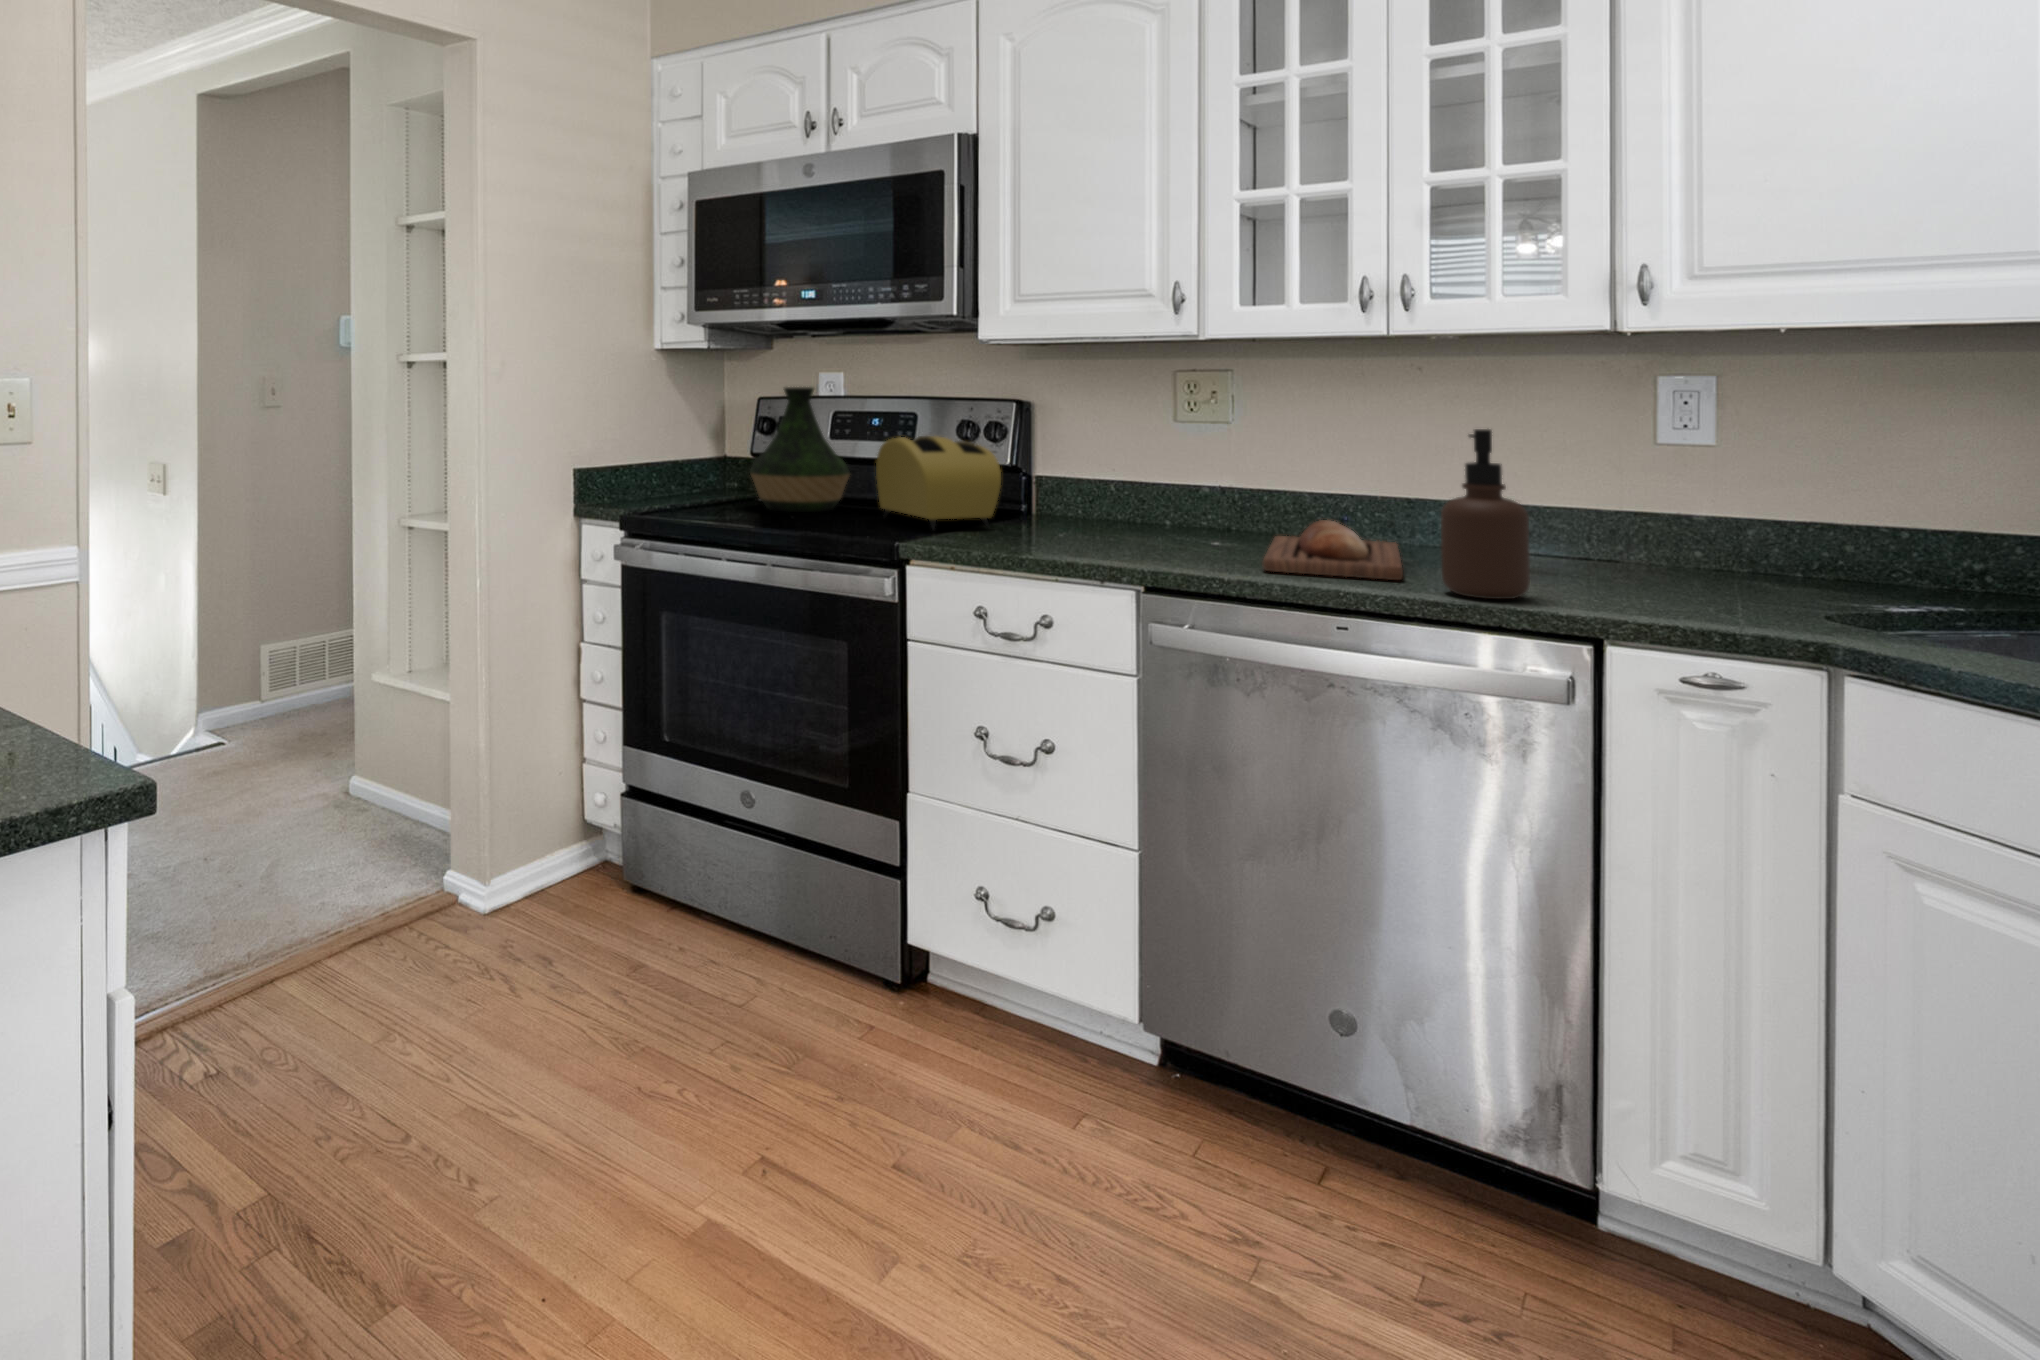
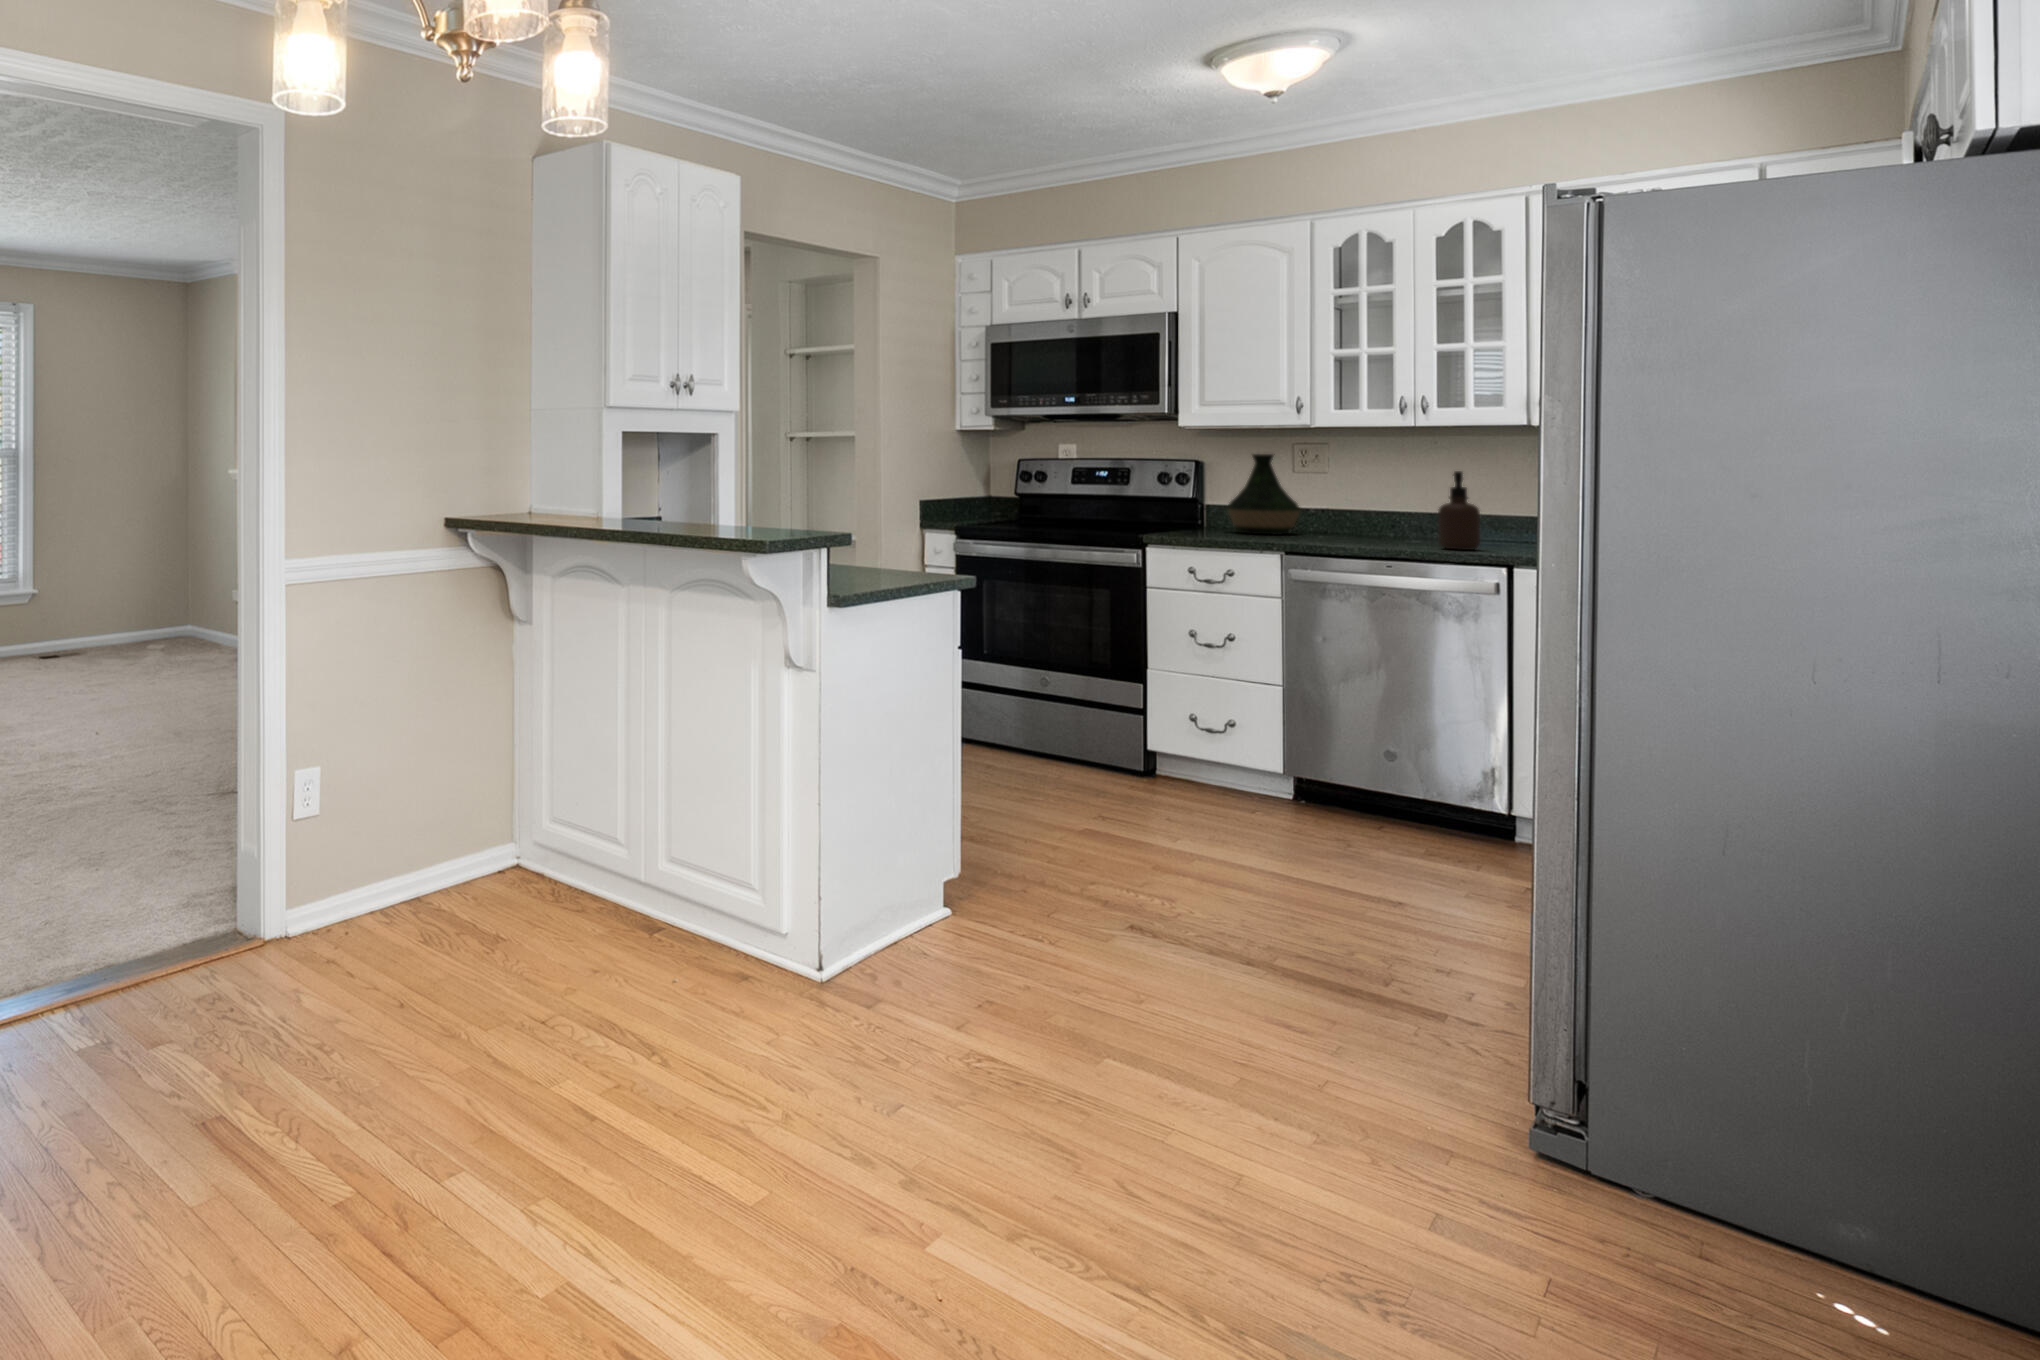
vase: present [750,387,850,512] -> present [1227,454,1300,534]
toaster: present [876,436,1001,529] -> none [1113,480,1193,532]
bread loaf: present [1263,520,1403,580] -> none [1349,521,1420,545]

